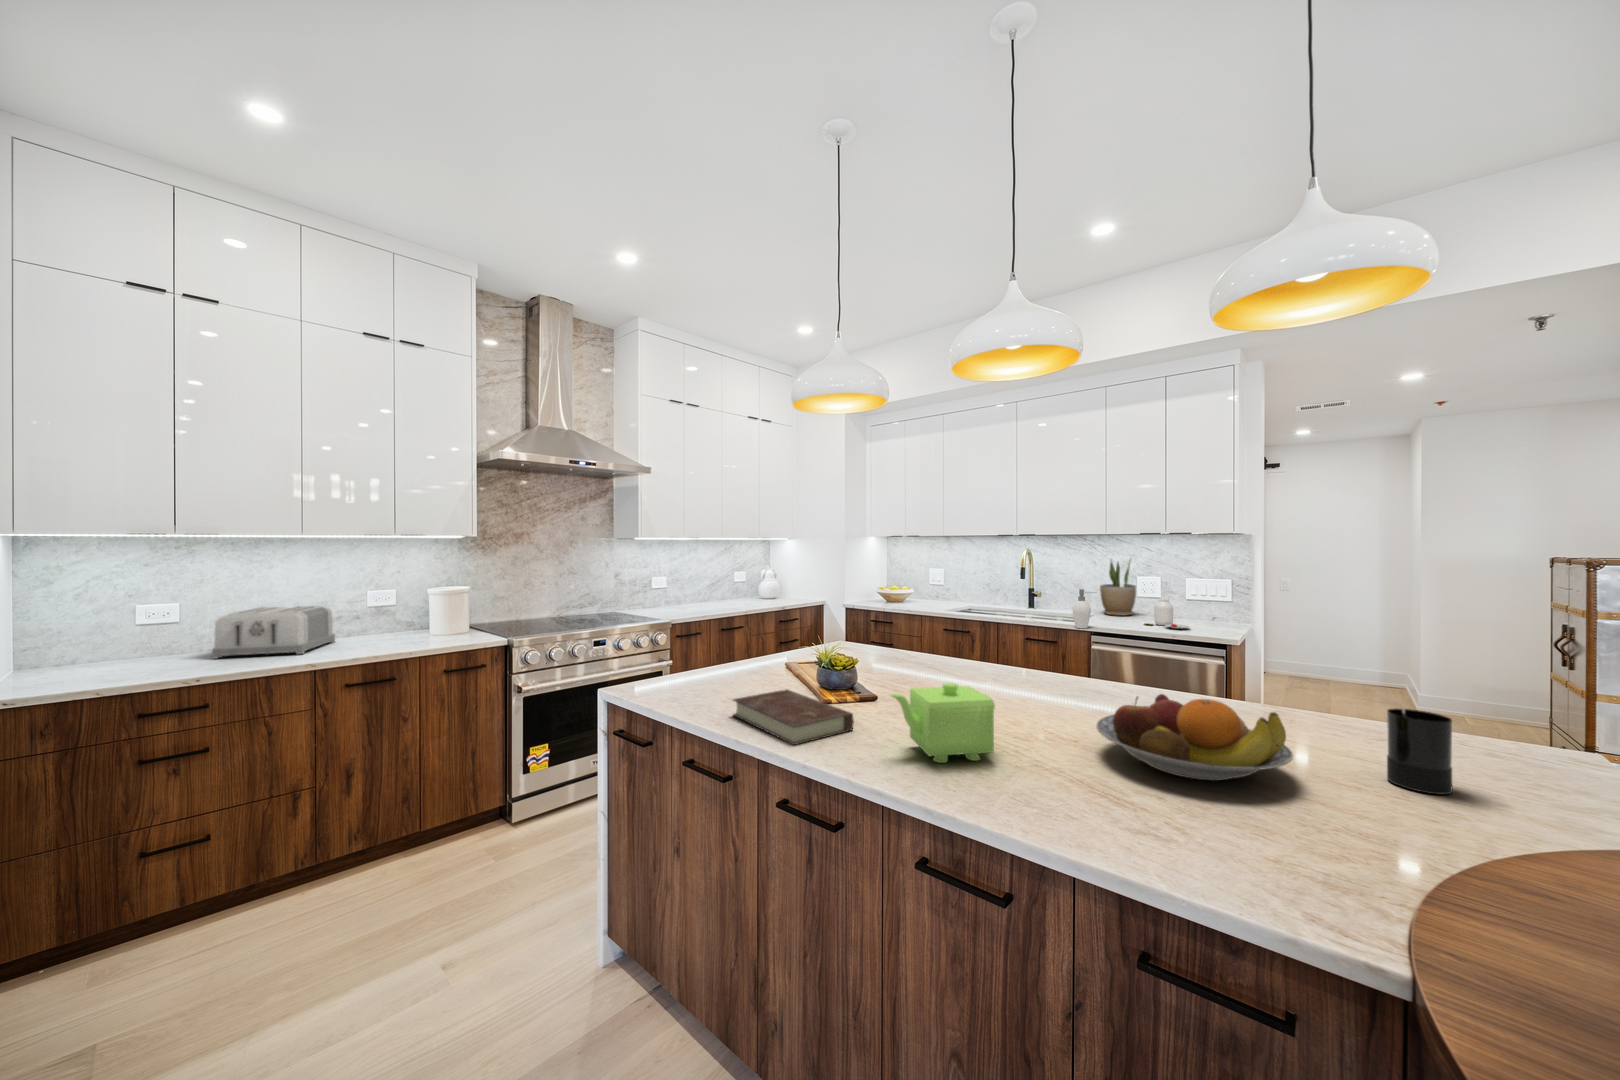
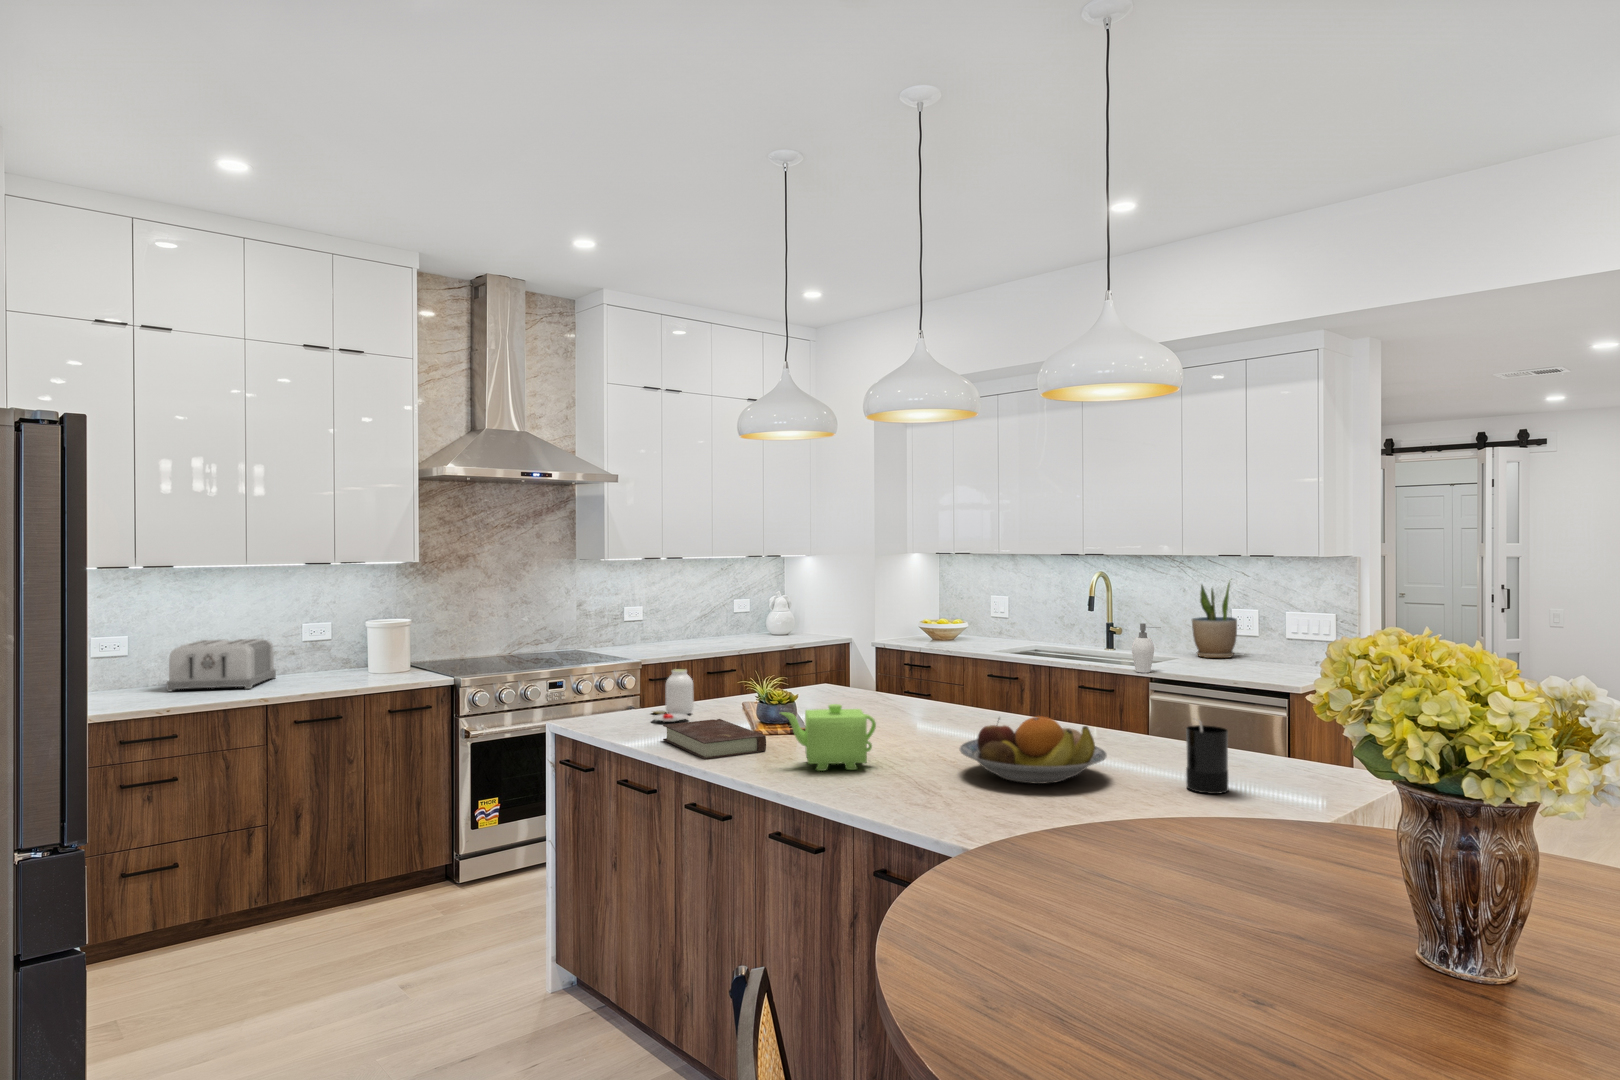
jar: present [1149,599,1190,629] -> present [652,669,694,722]

